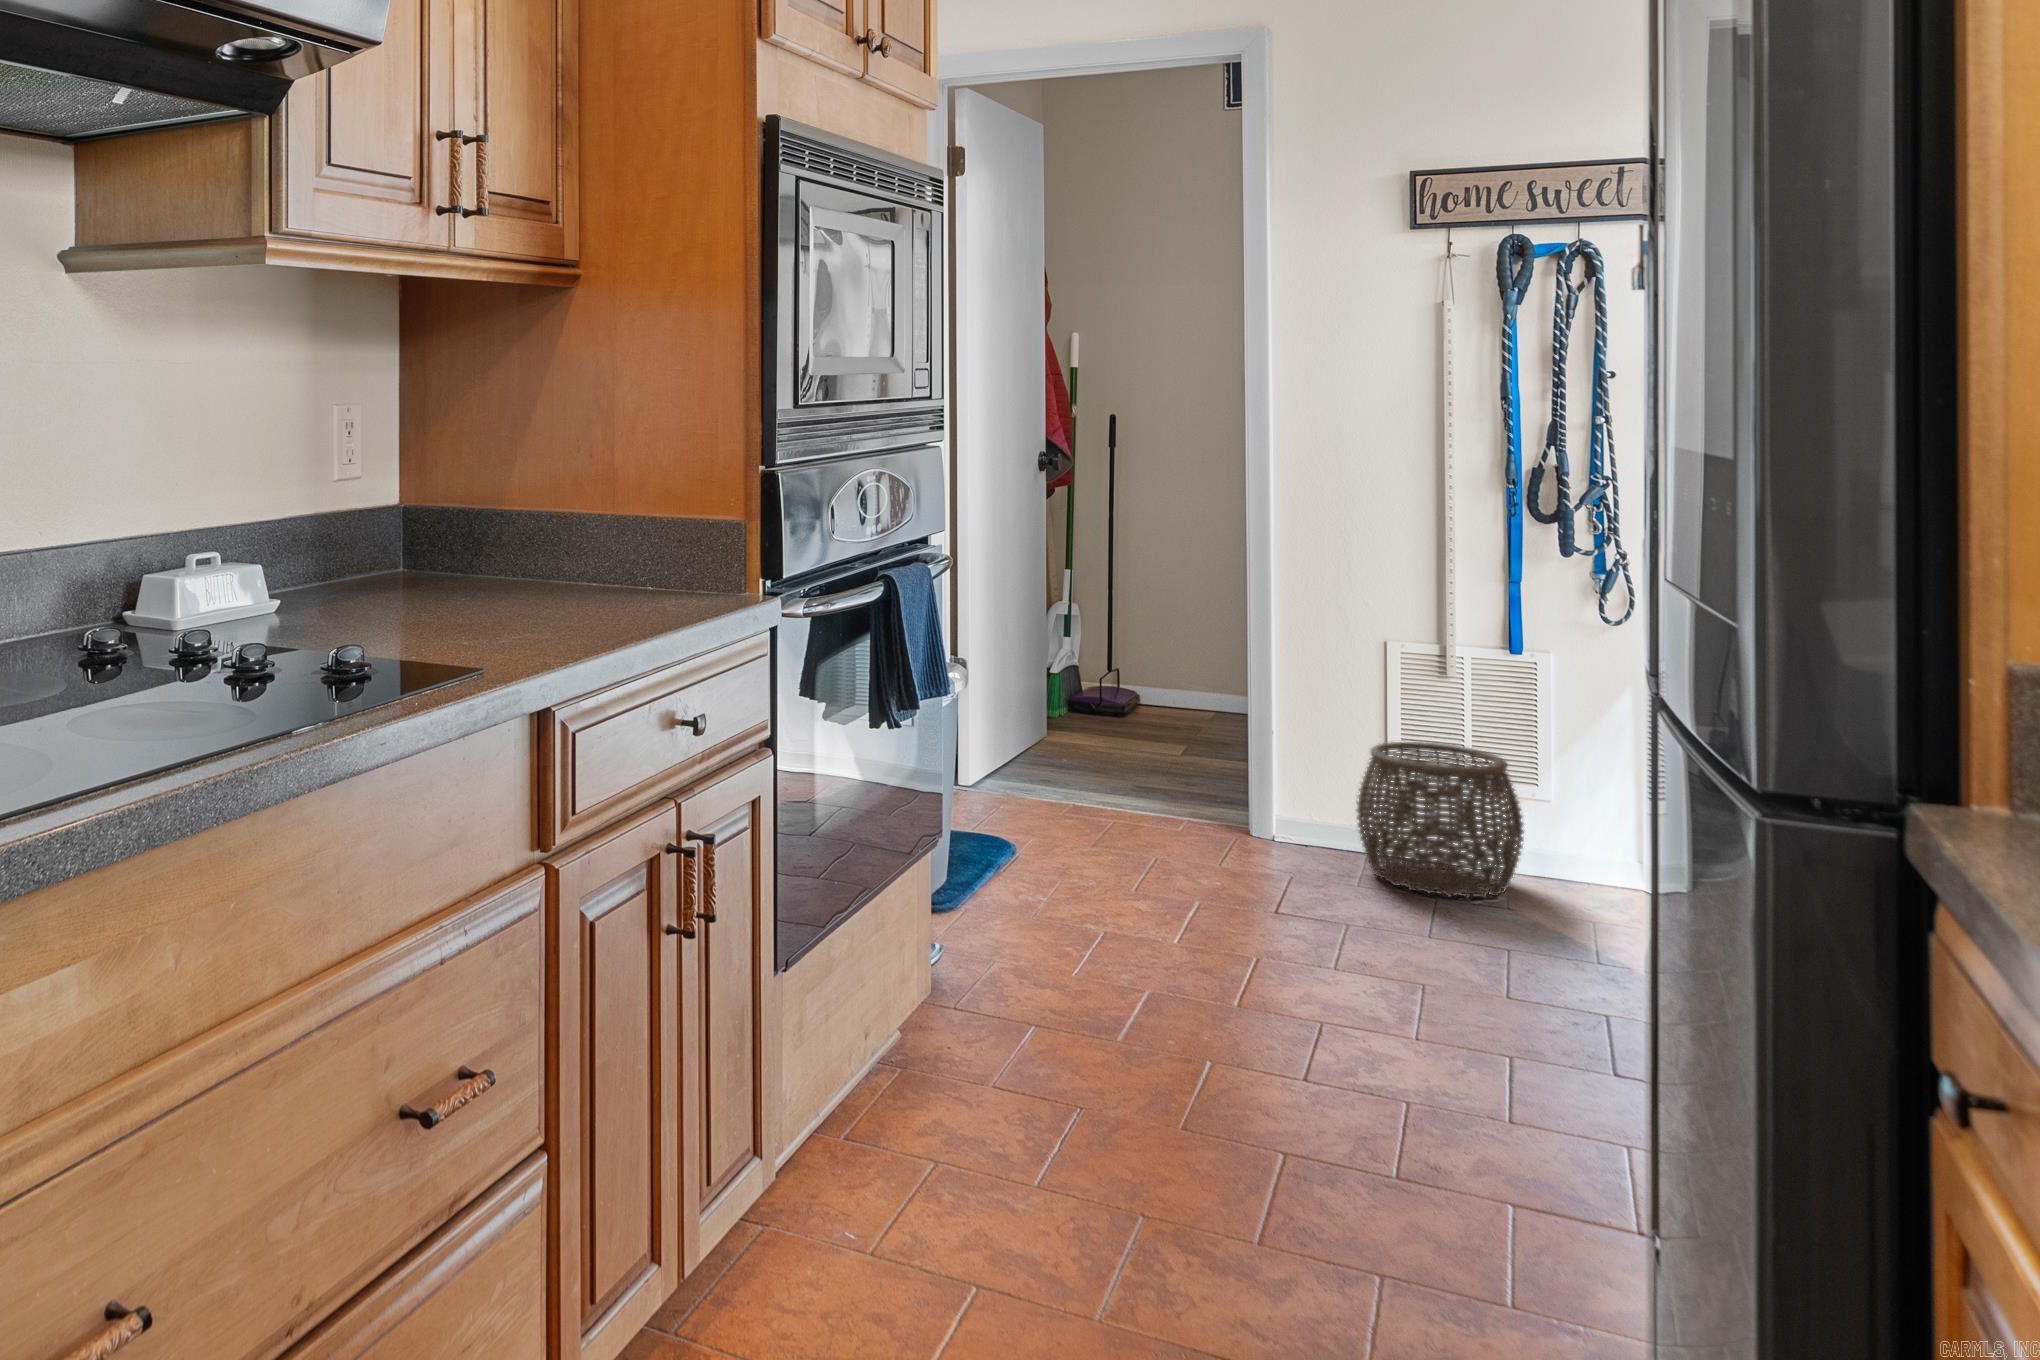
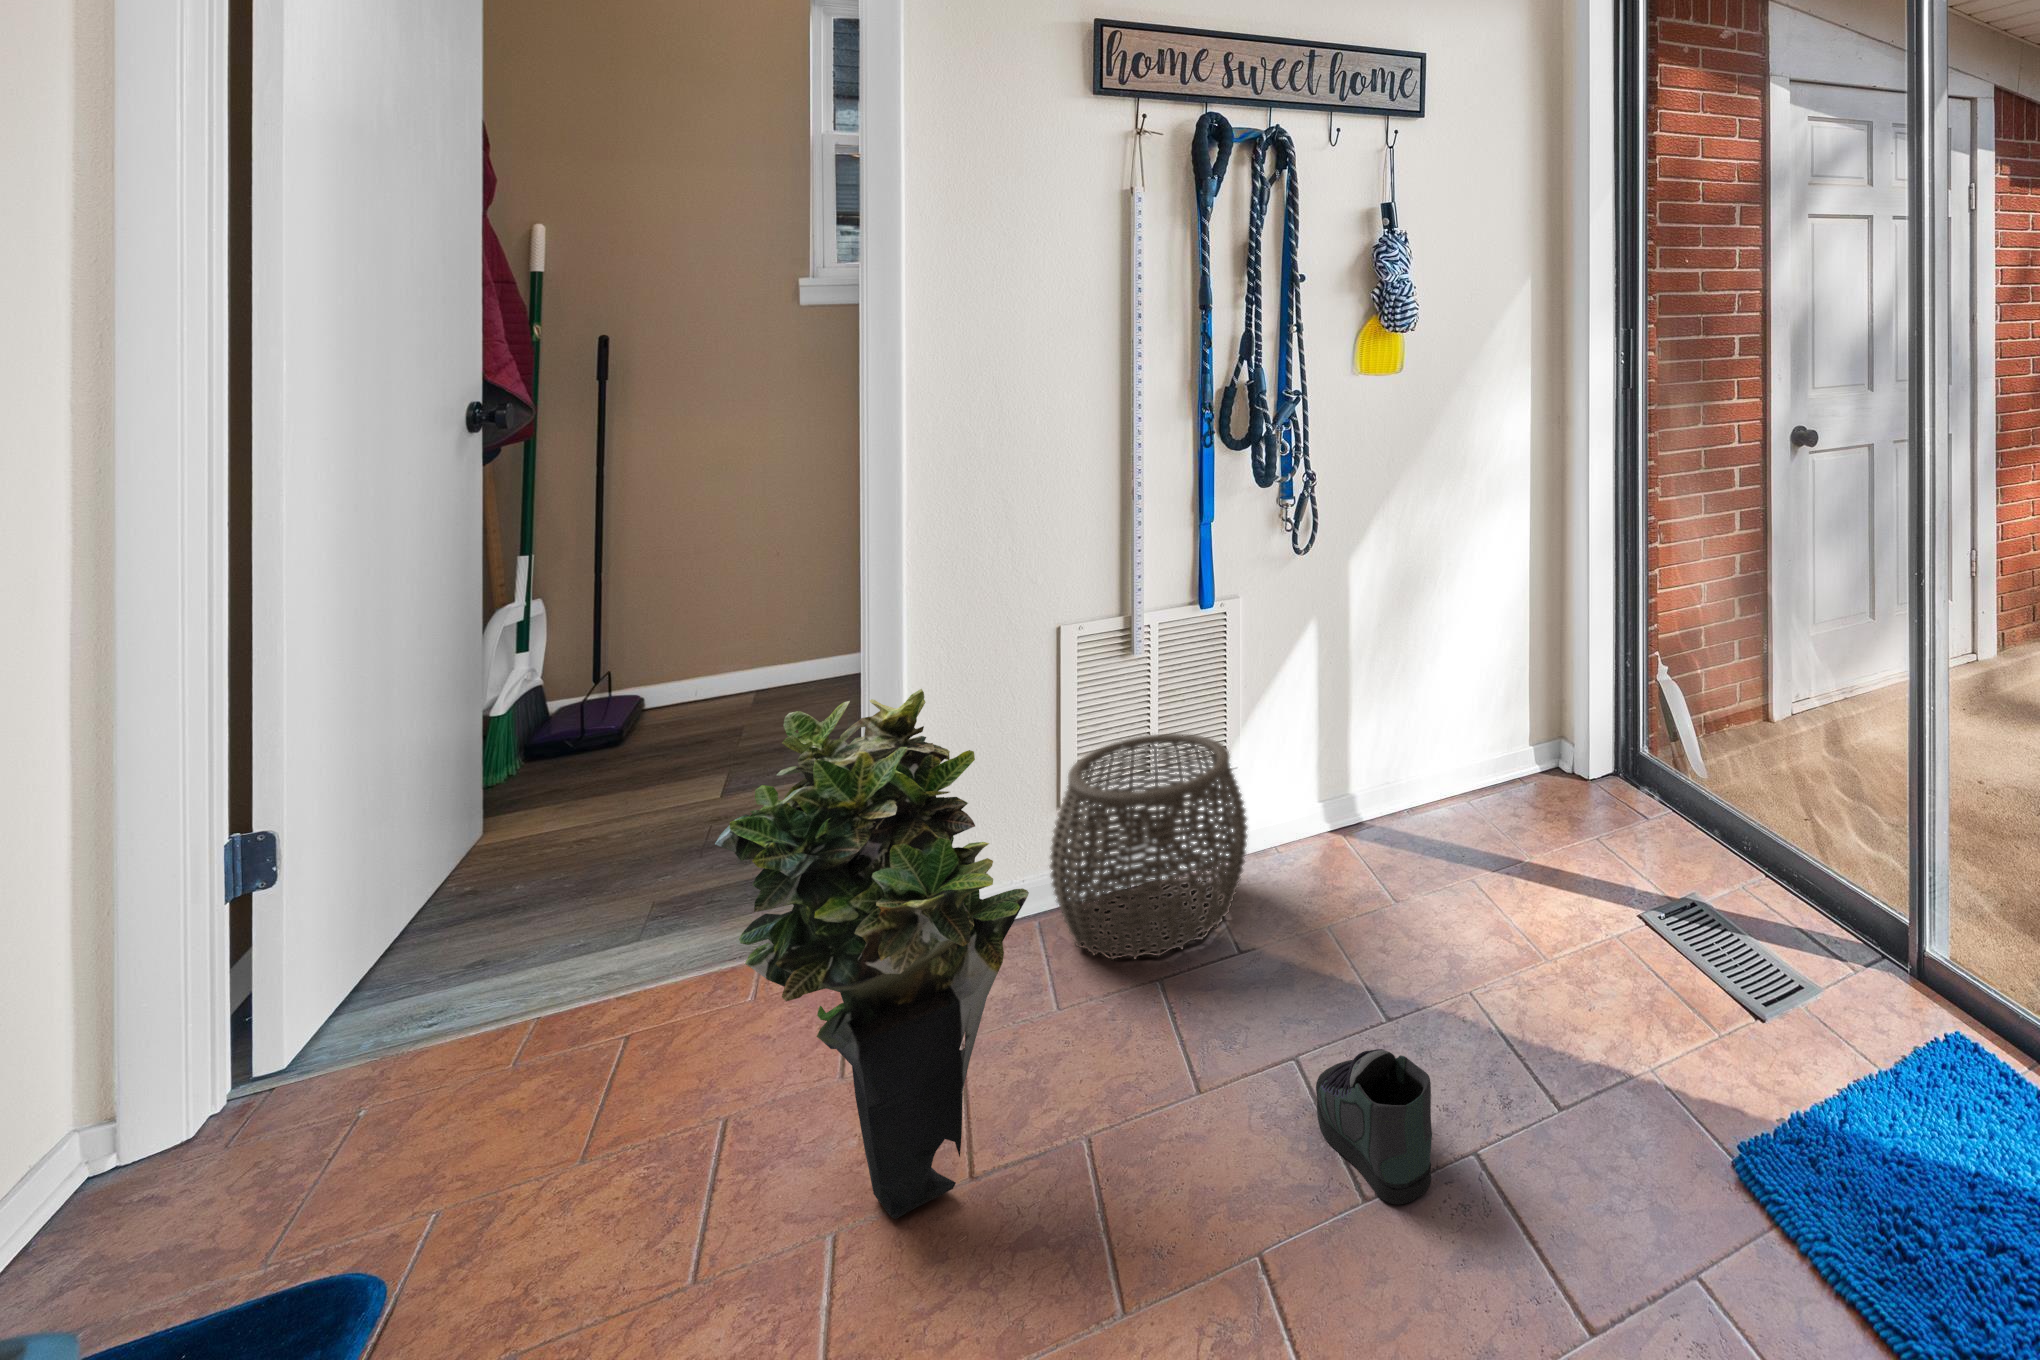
potted plant: none [1132,630,1301,915] -> present [715,689,1029,1219]
shoe: none [1479,926,1544,1016] -> present [1316,1049,1432,1204]

